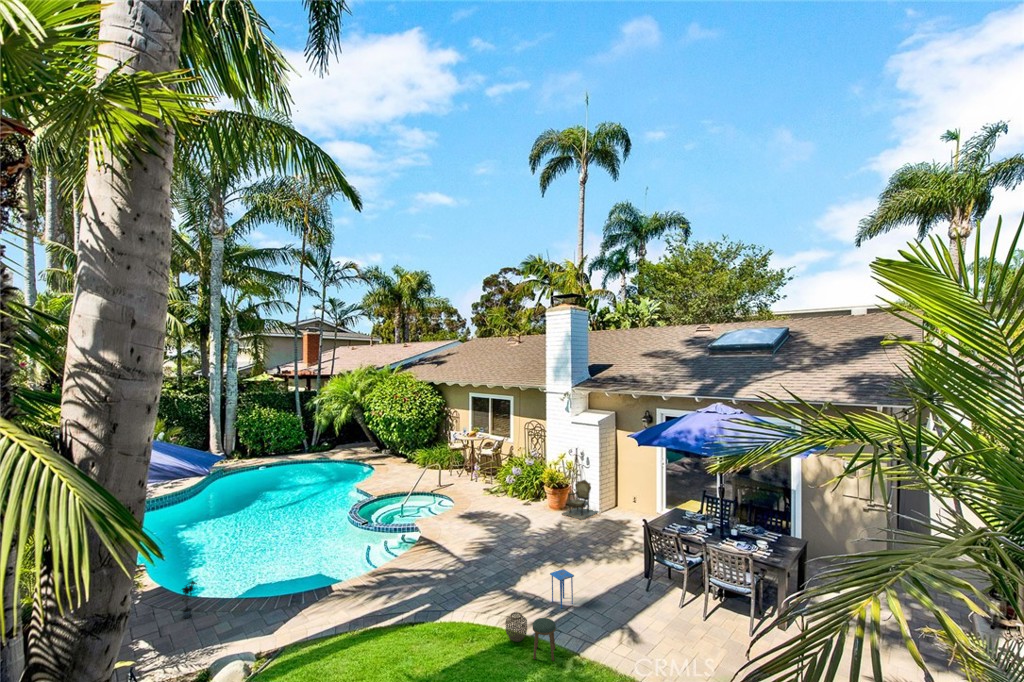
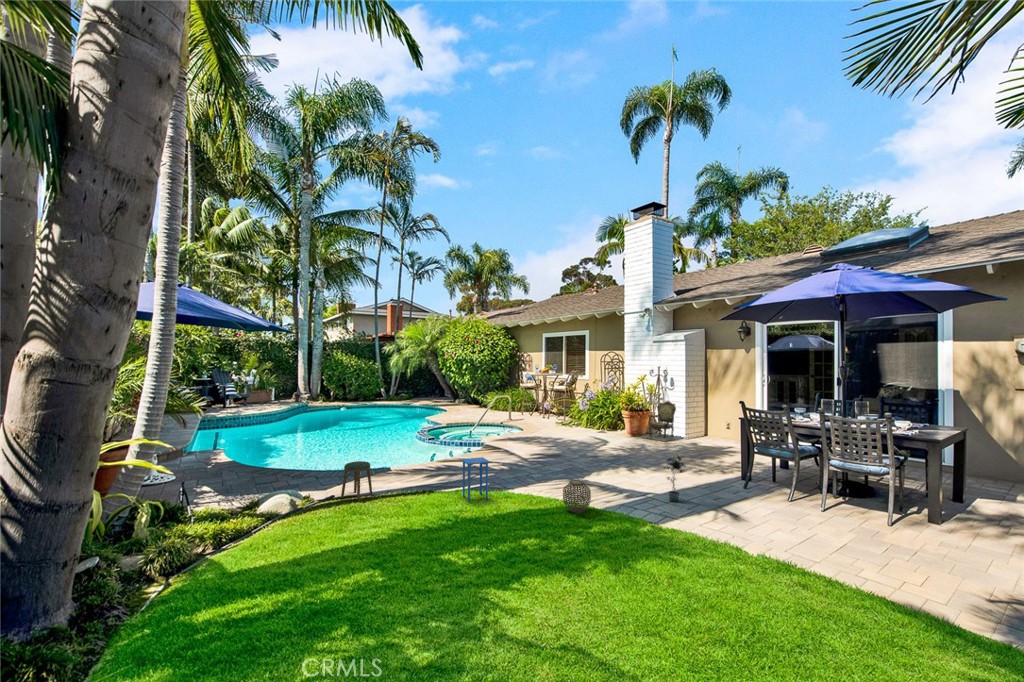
side table: present [550,569,574,608] -> present [461,457,490,501]
potted plant: present [182,580,197,618] -> present [666,455,684,502]
stool: present [532,618,556,661] -> present [341,461,372,500]

